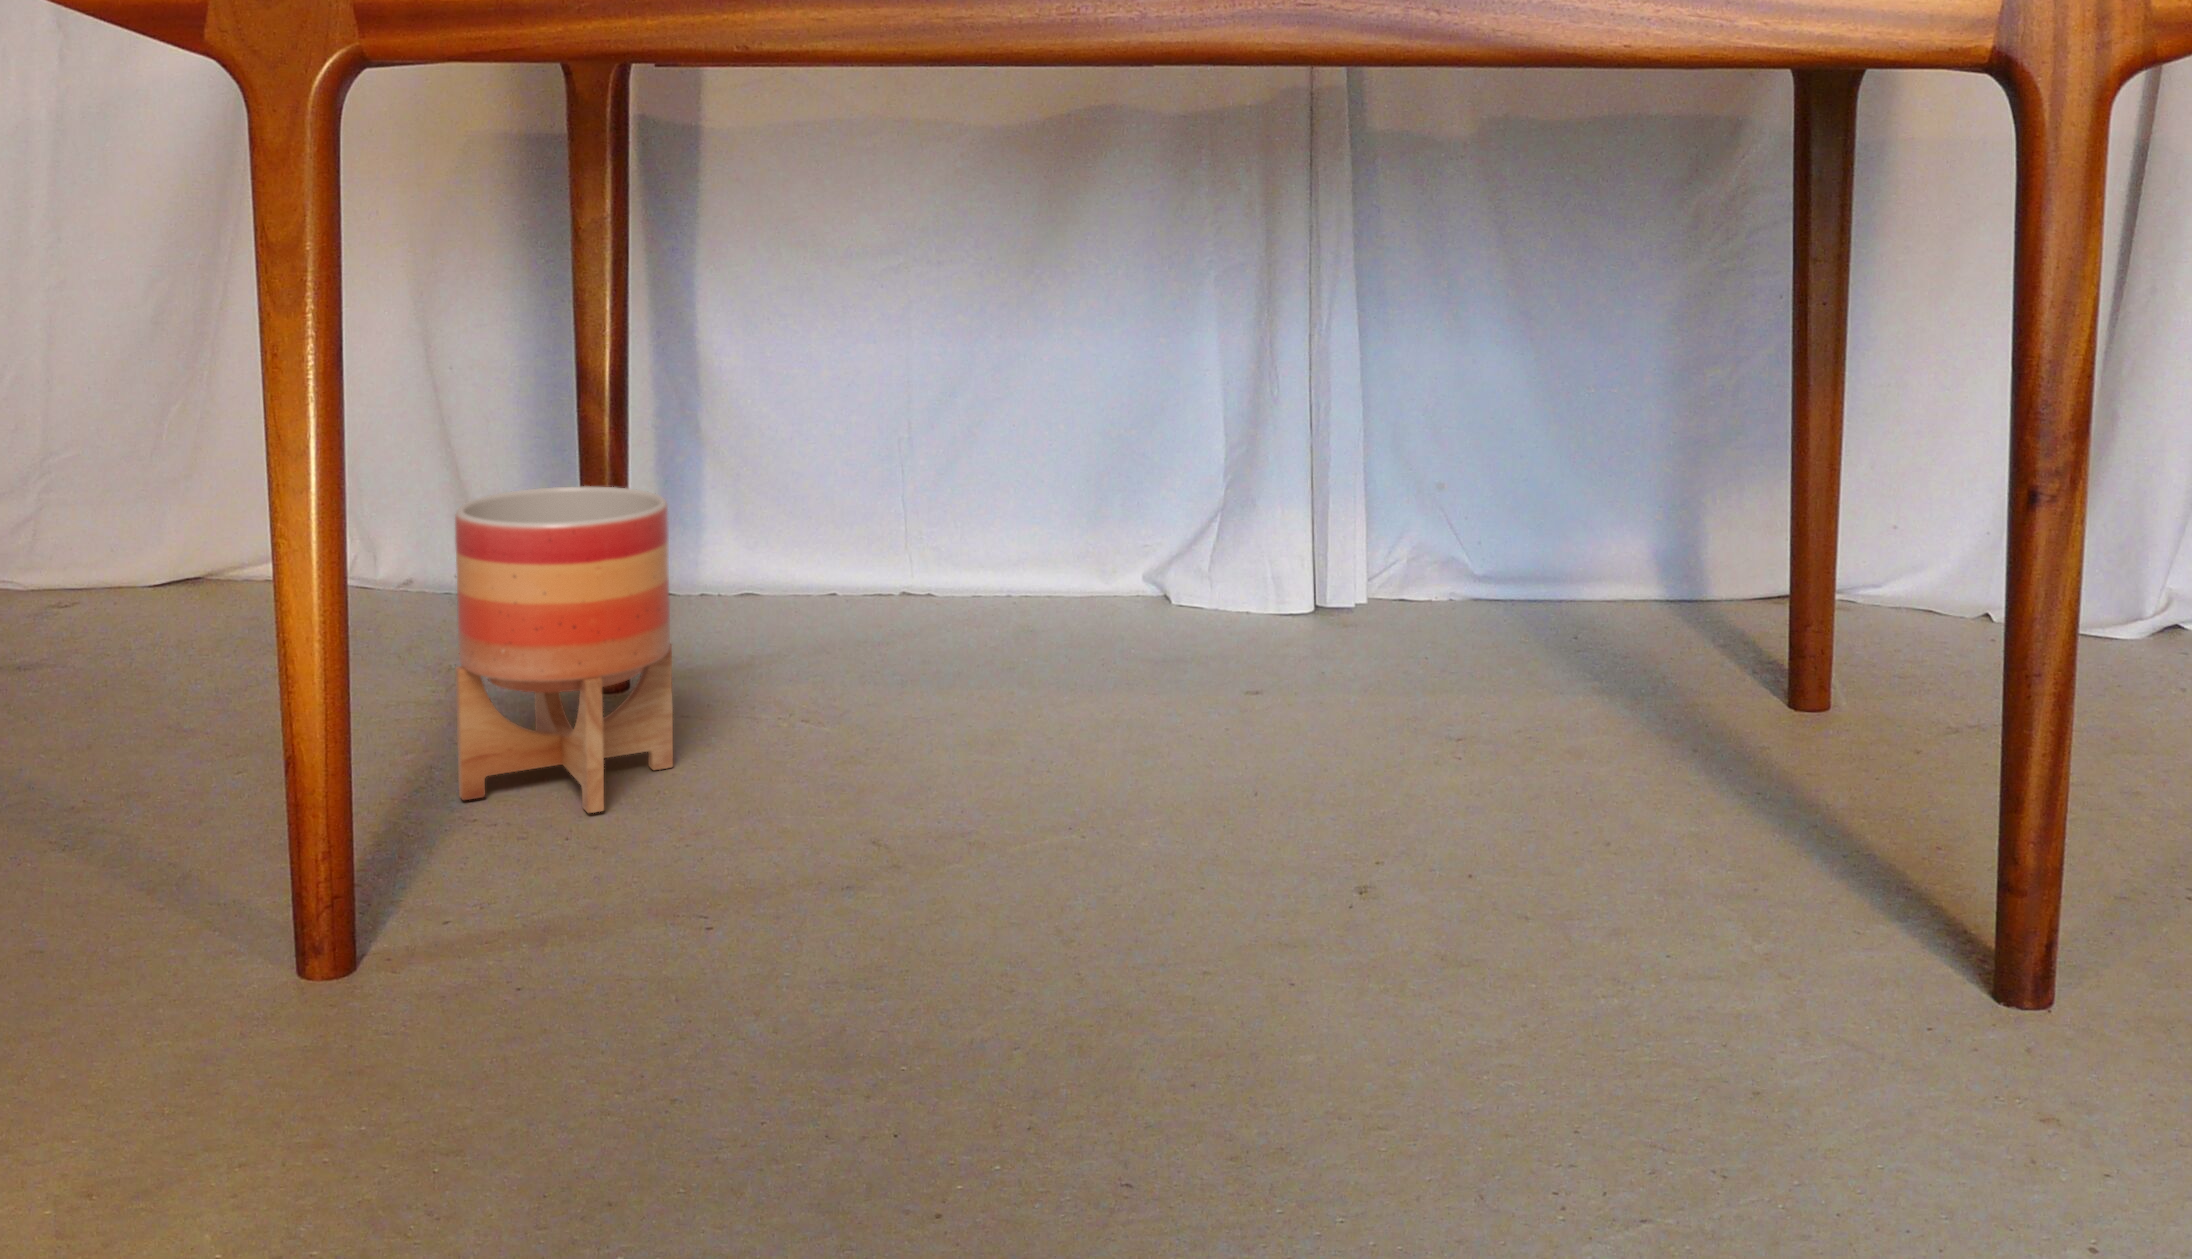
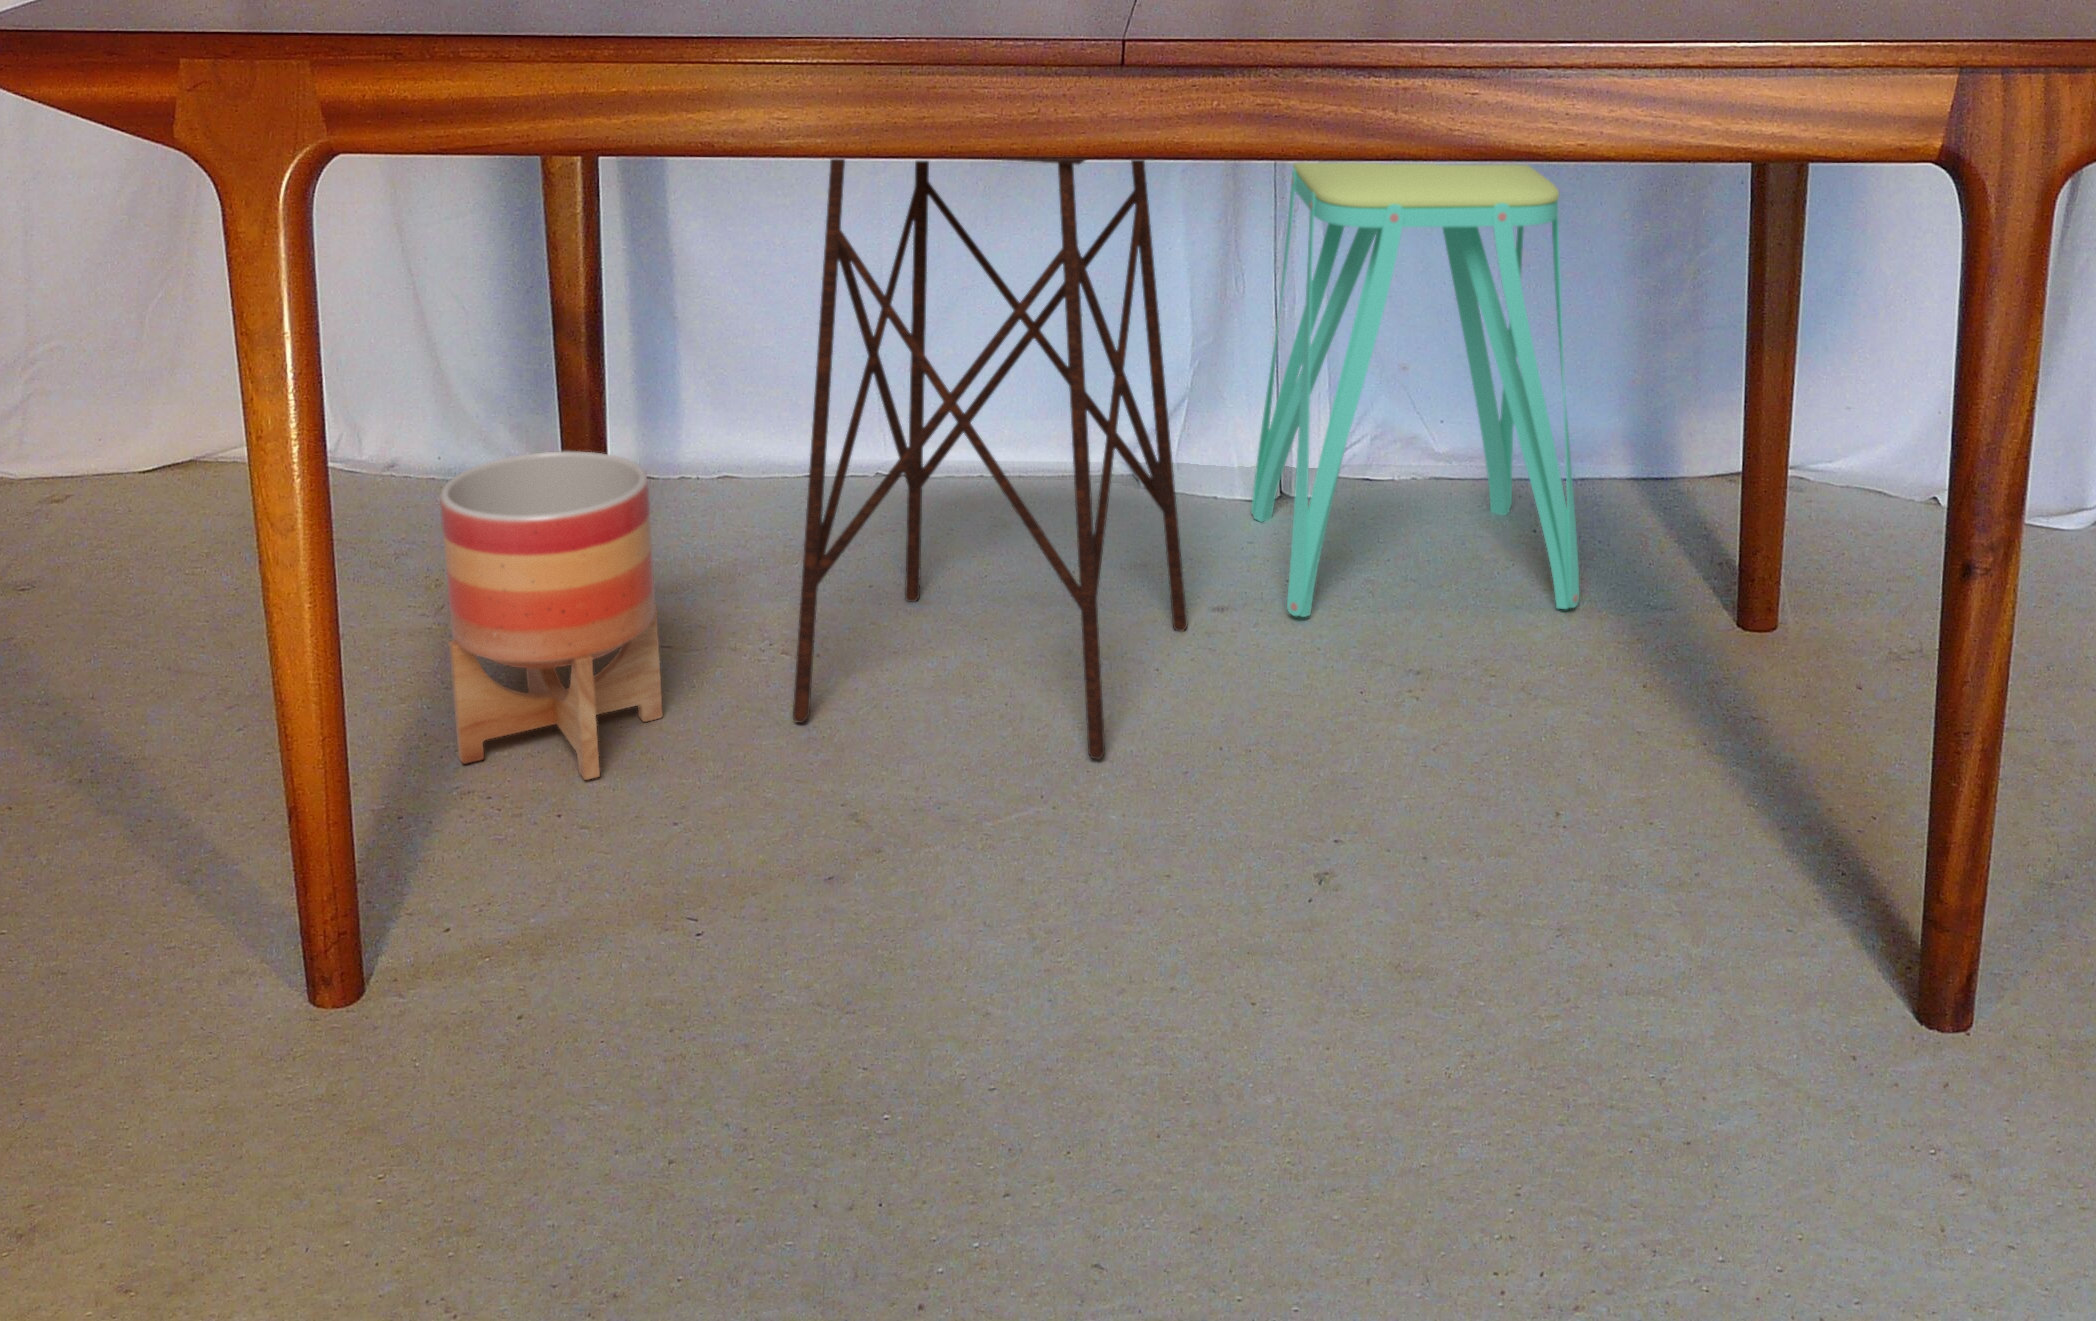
side table: none [808,148,1218,801] -> present [793,158,1188,759]
stool: none [1283,231,1622,694] -> present [1251,163,1579,617]

